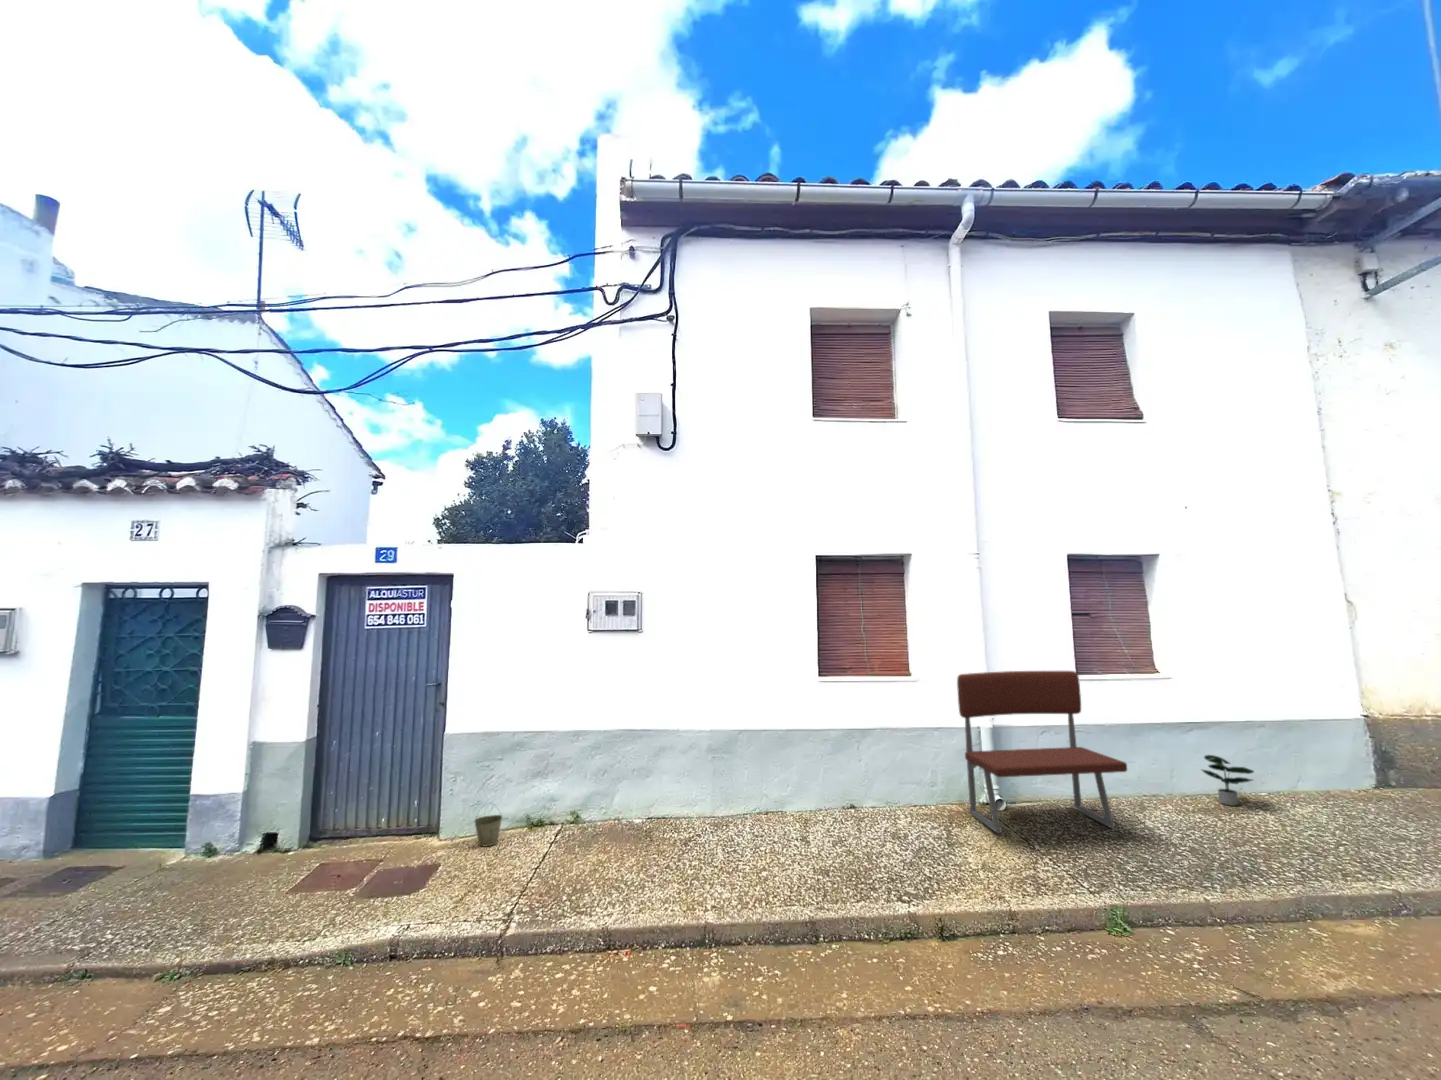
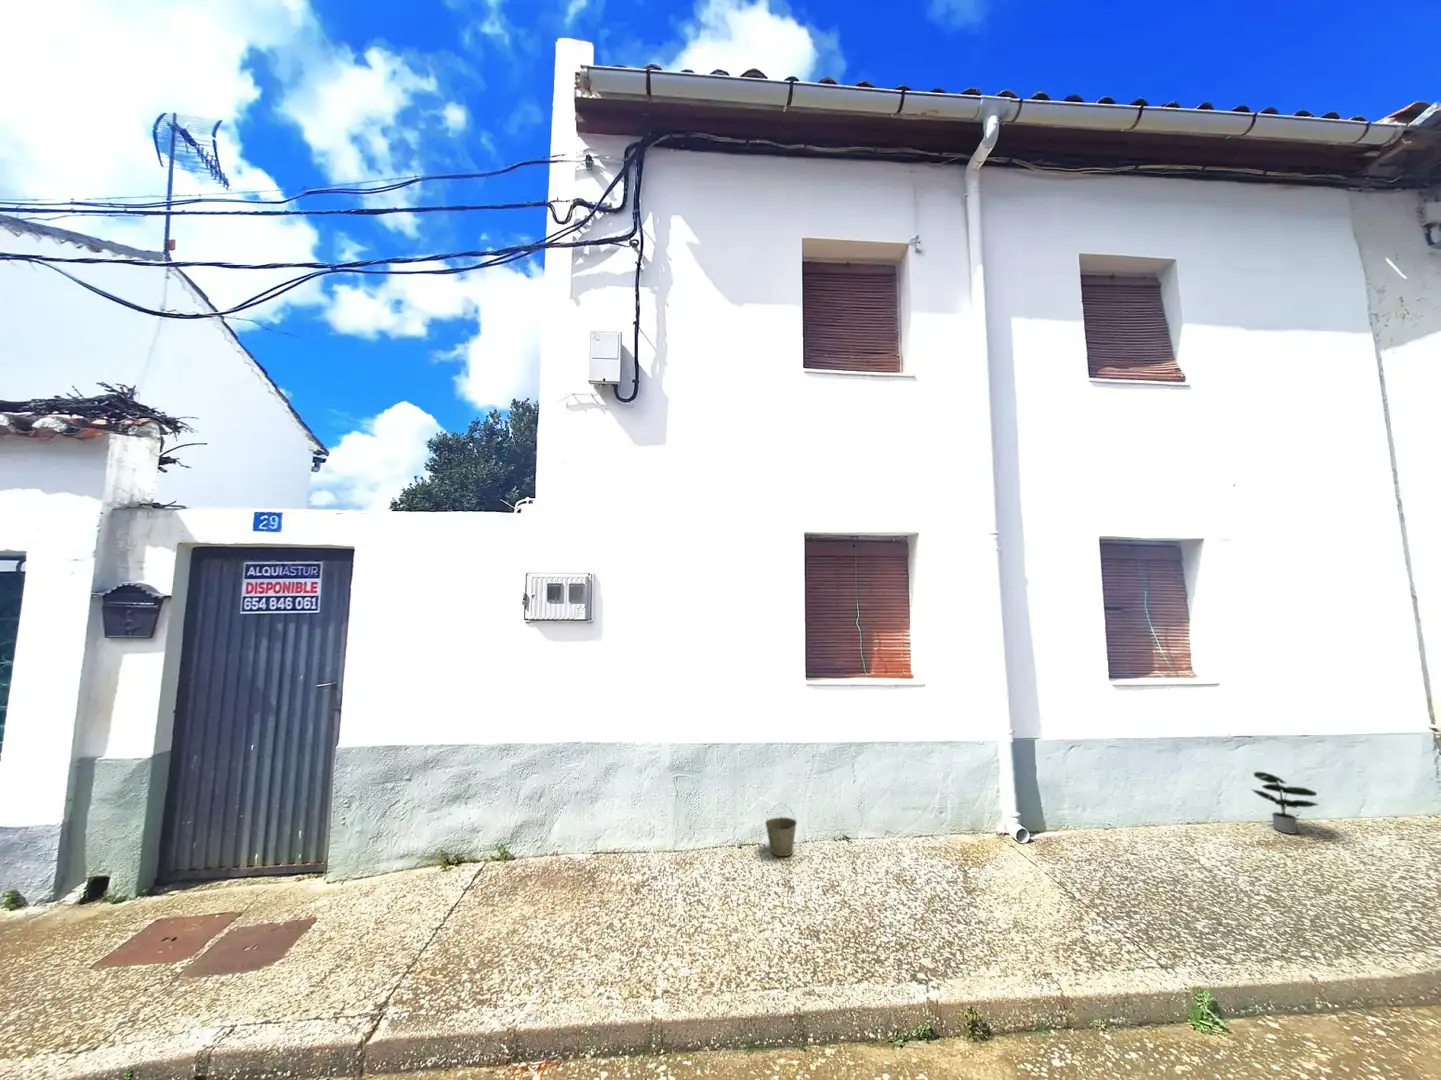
bench: present [957,671,1127,833] -> none [971,672,1183,874]
bucket: present [475,815,502,846] -> present [766,817,797,856]

